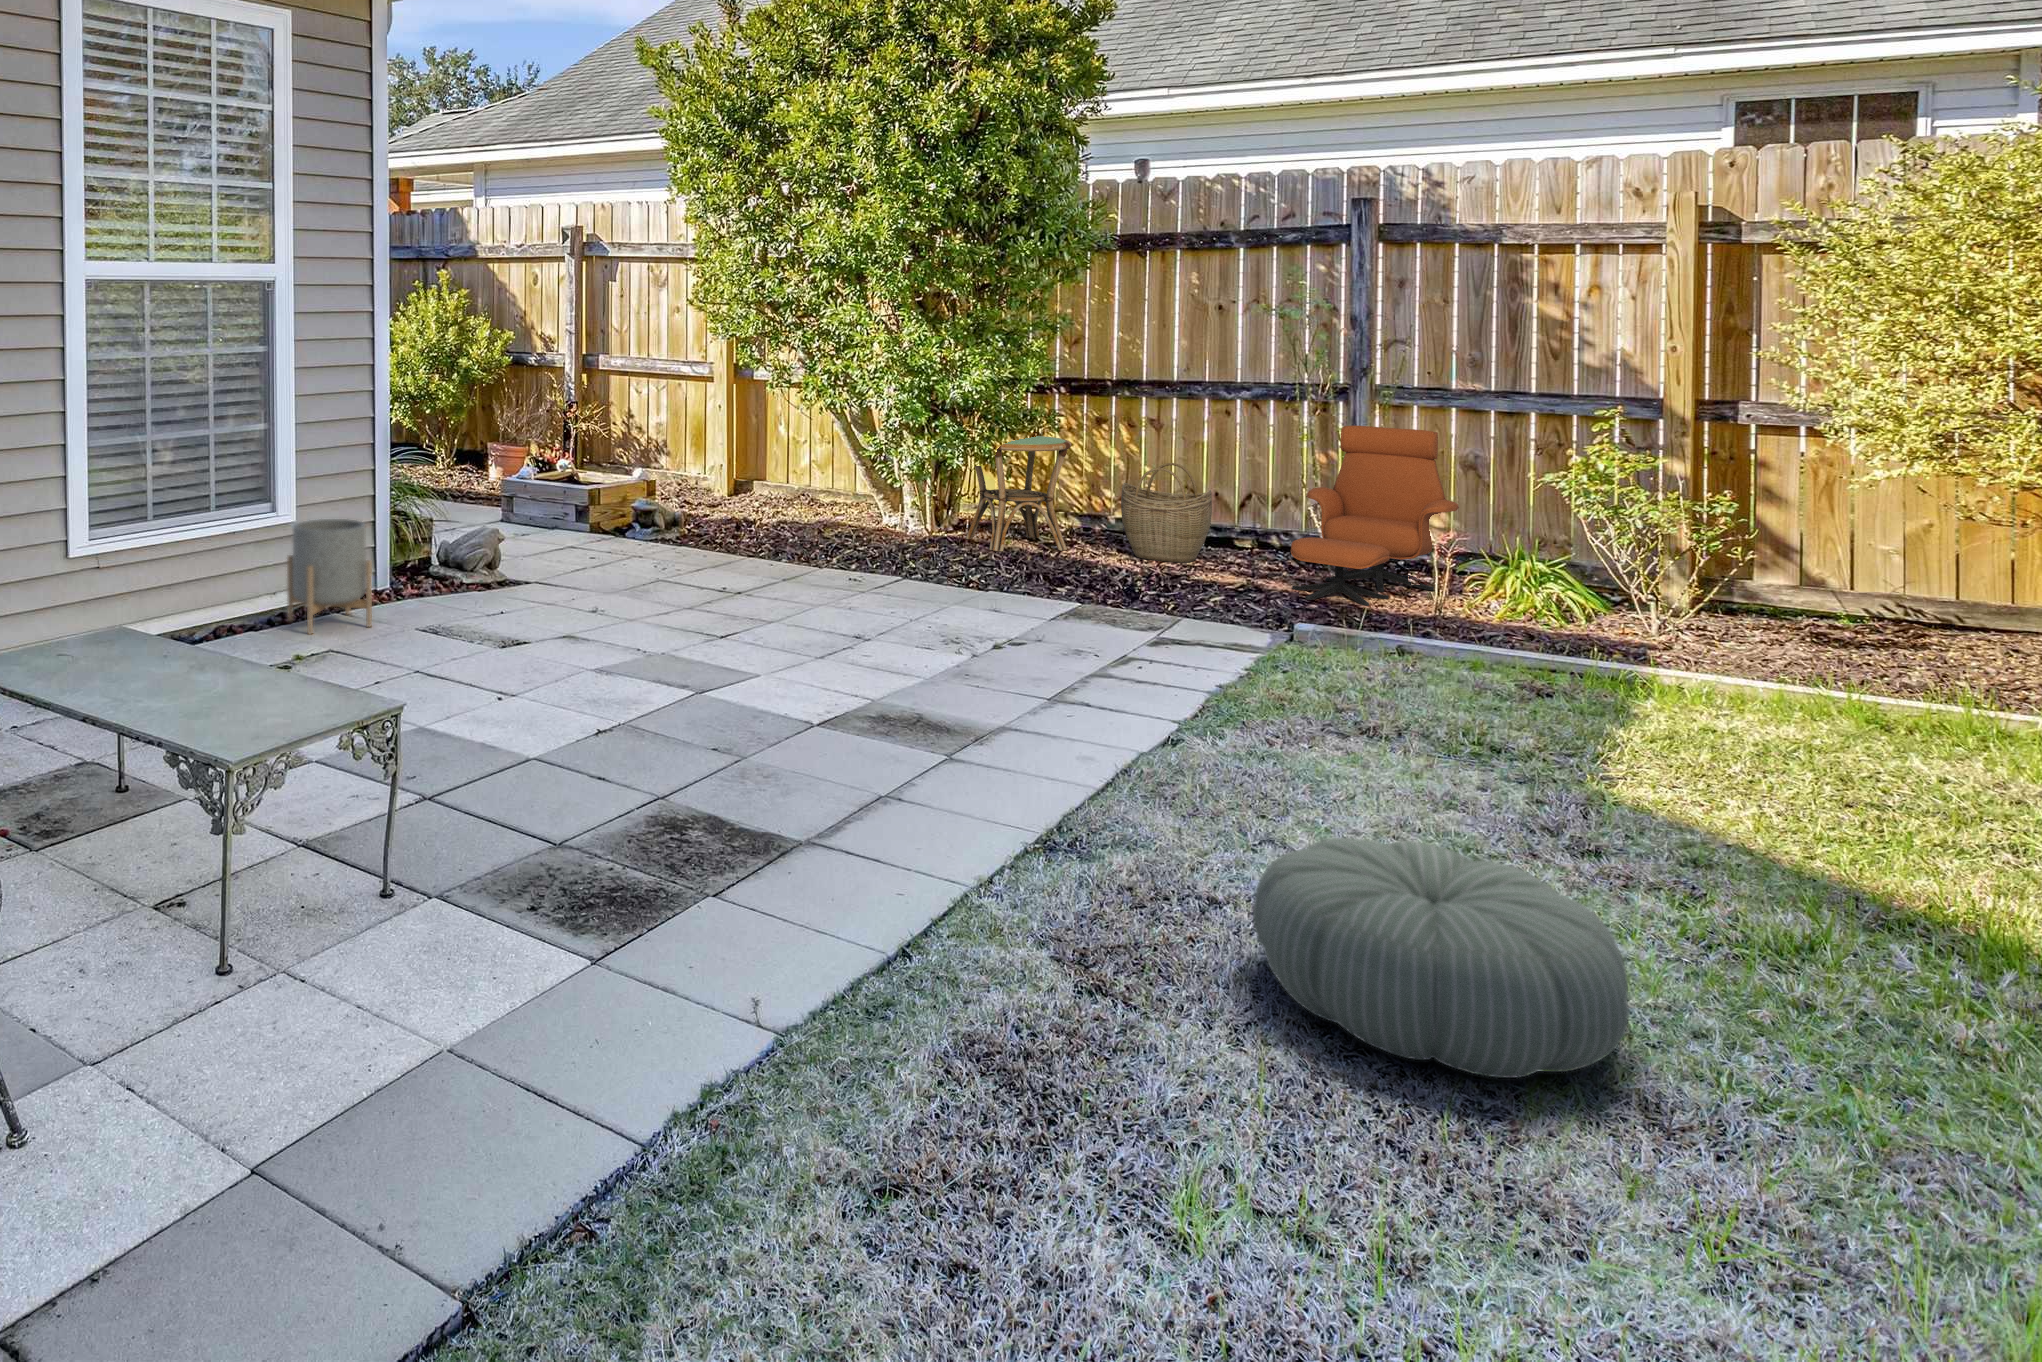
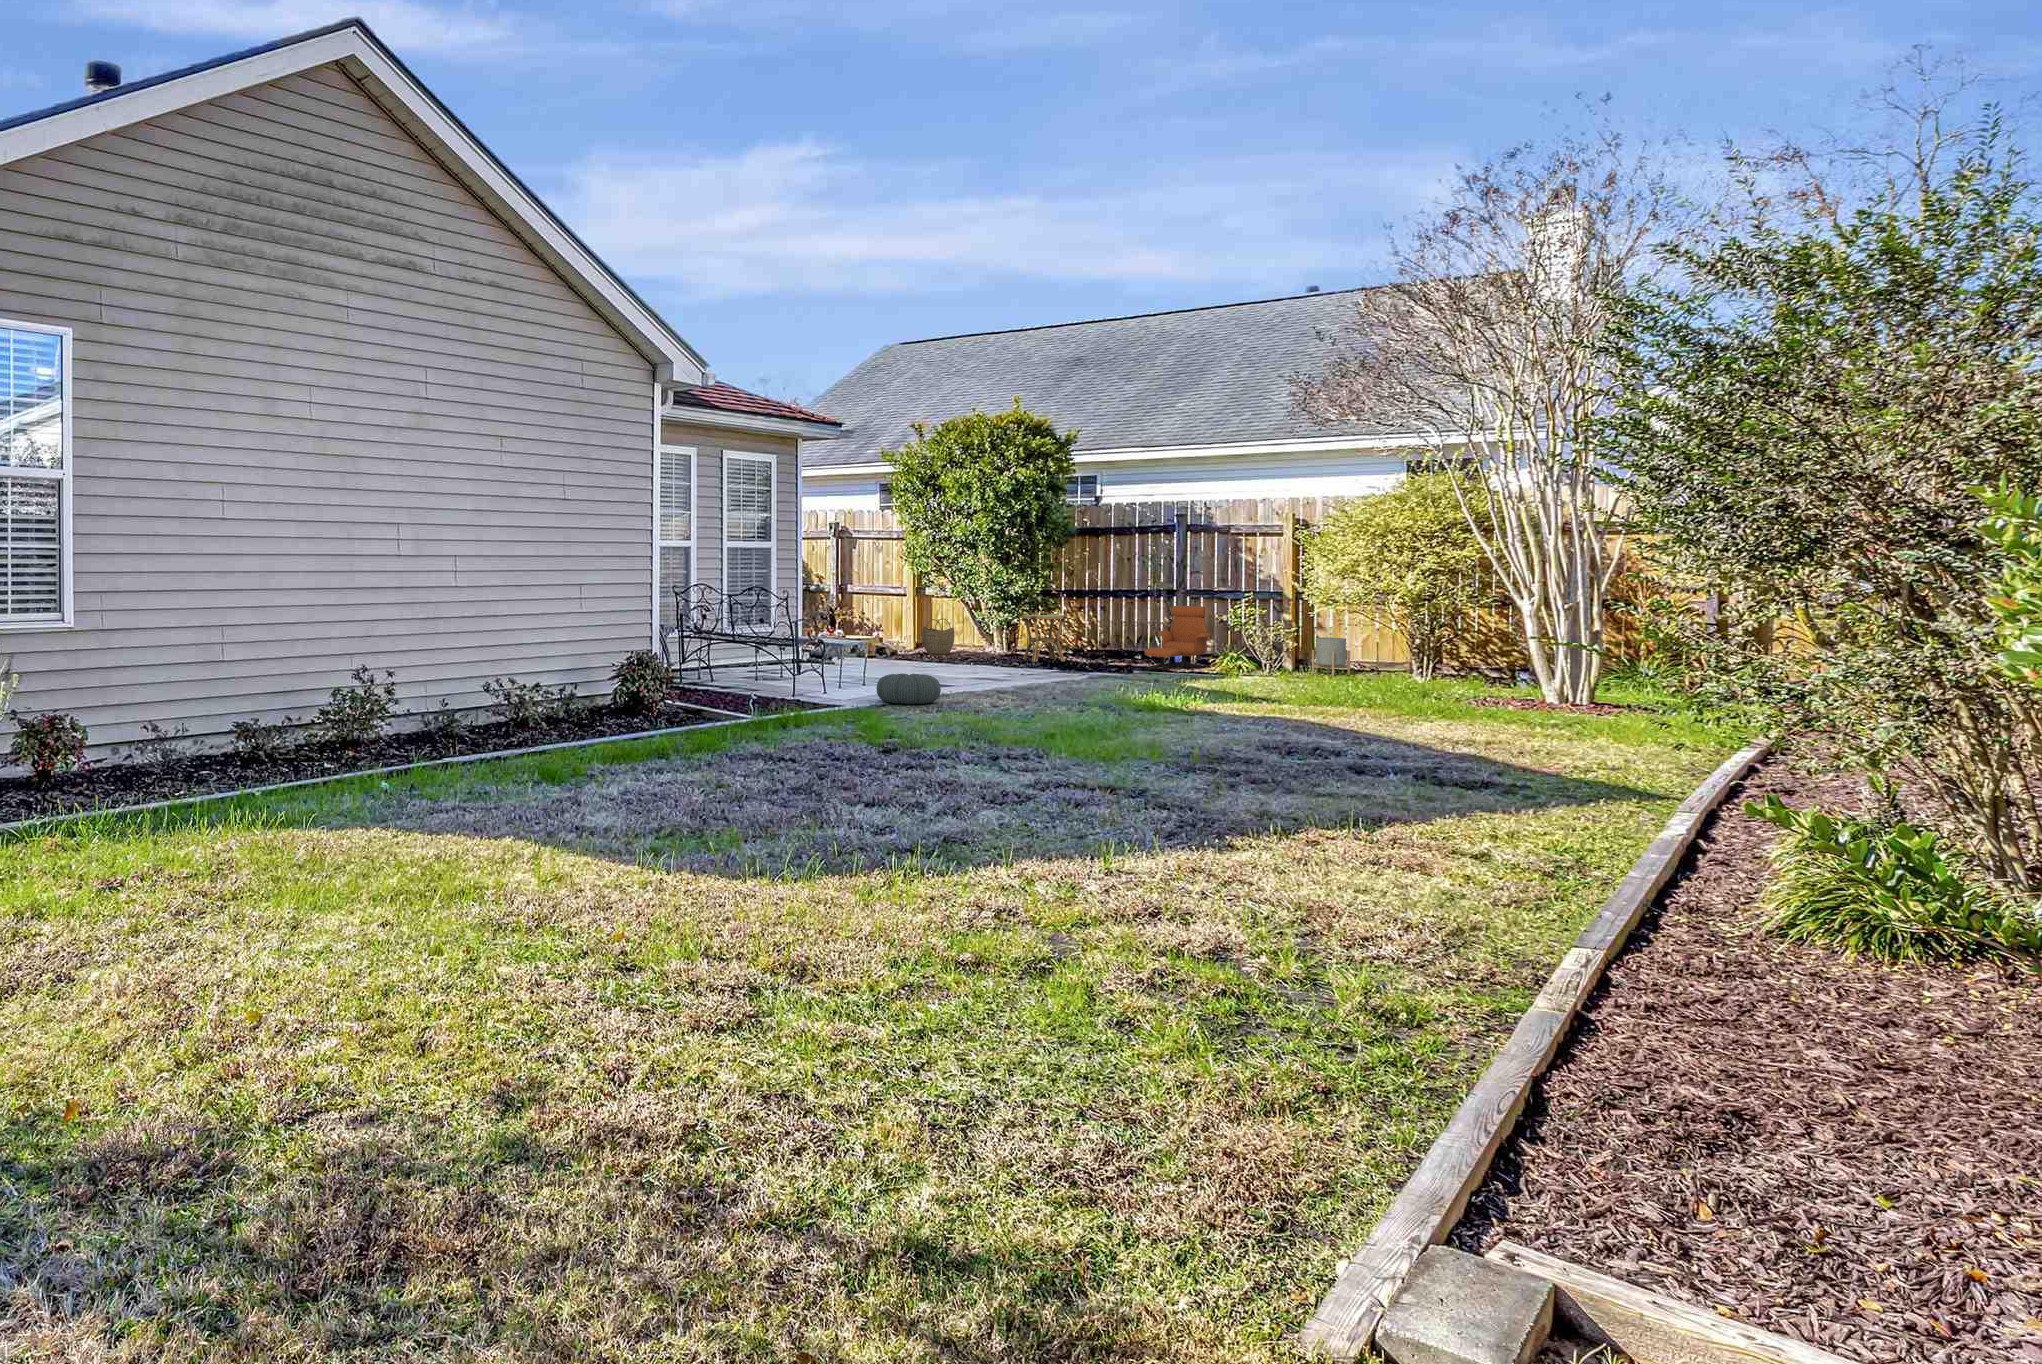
woven basket: present [1121,463,1212,563] -> present [922,618,955,655]
planter: present [287,519,372,634] -> present [1312,638,1350,676]
pouf: present [1253,838,1629,1078] -> present [877,674,941,704]

